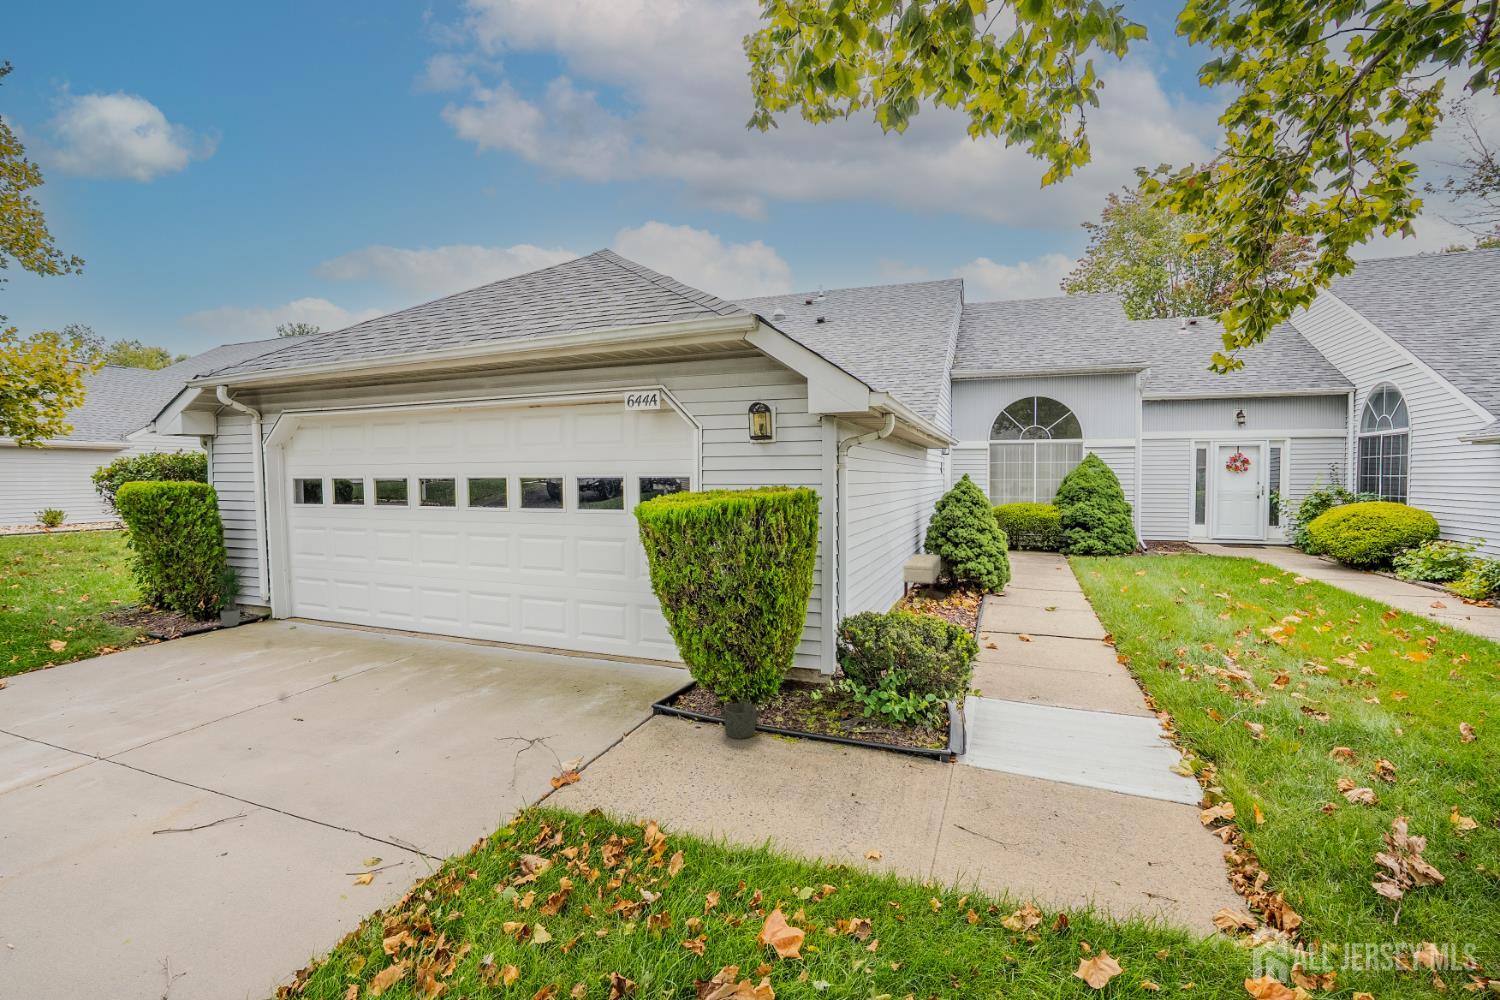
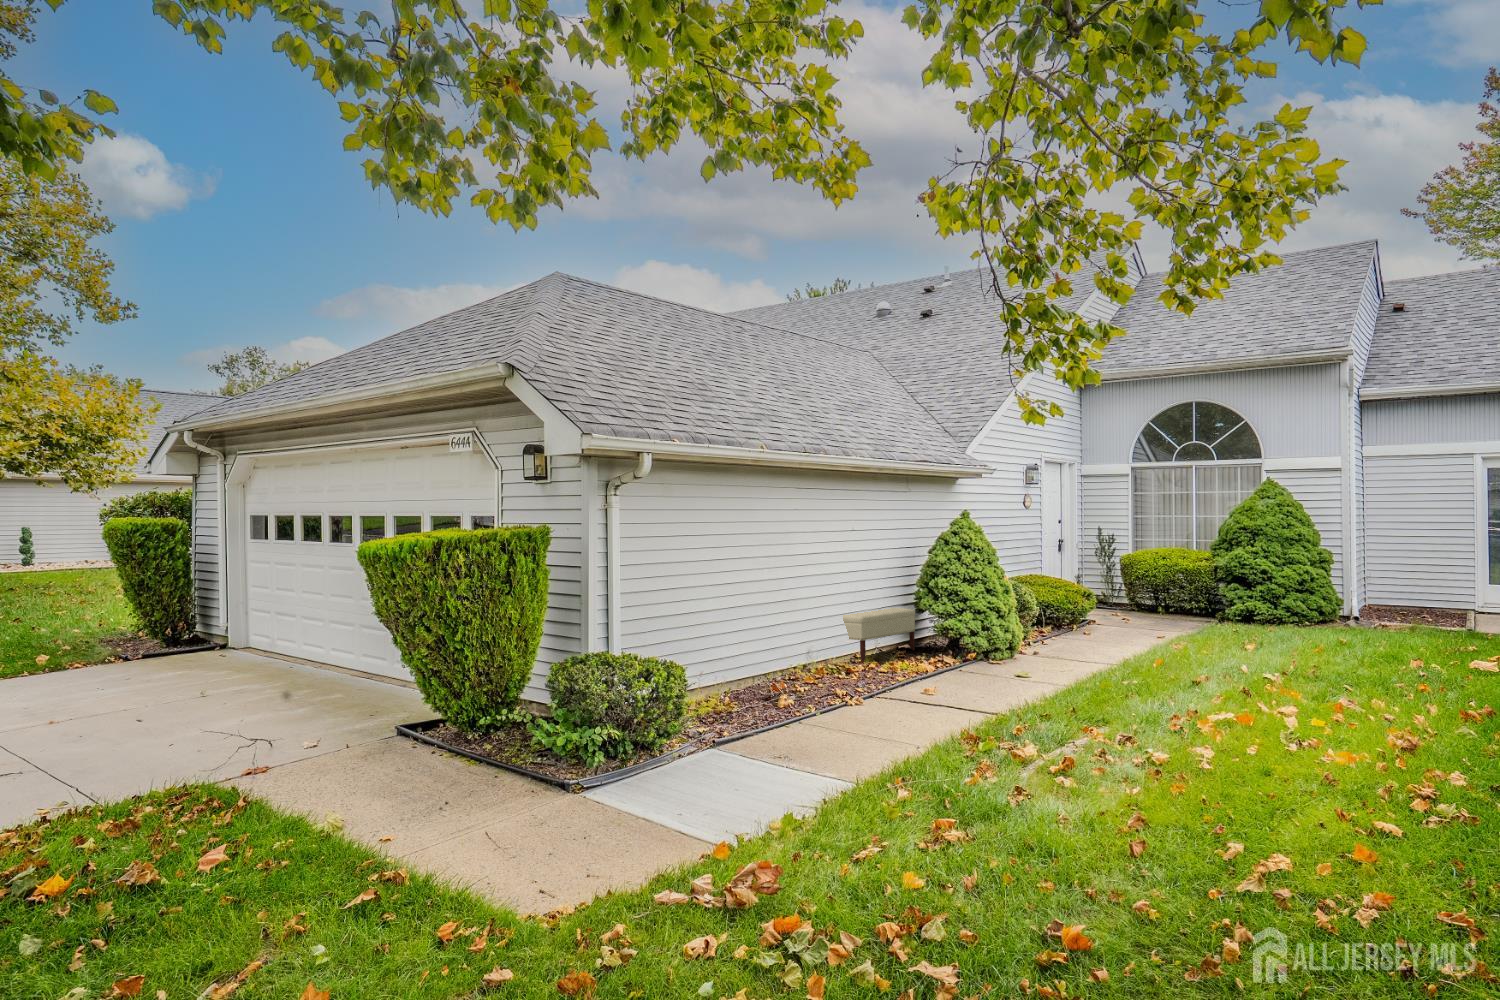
potted plant: present [211,566,245,627] -> none [167,596,207,653]
bucket: present [721,701,760,739] -> none [369,710,416,741]

